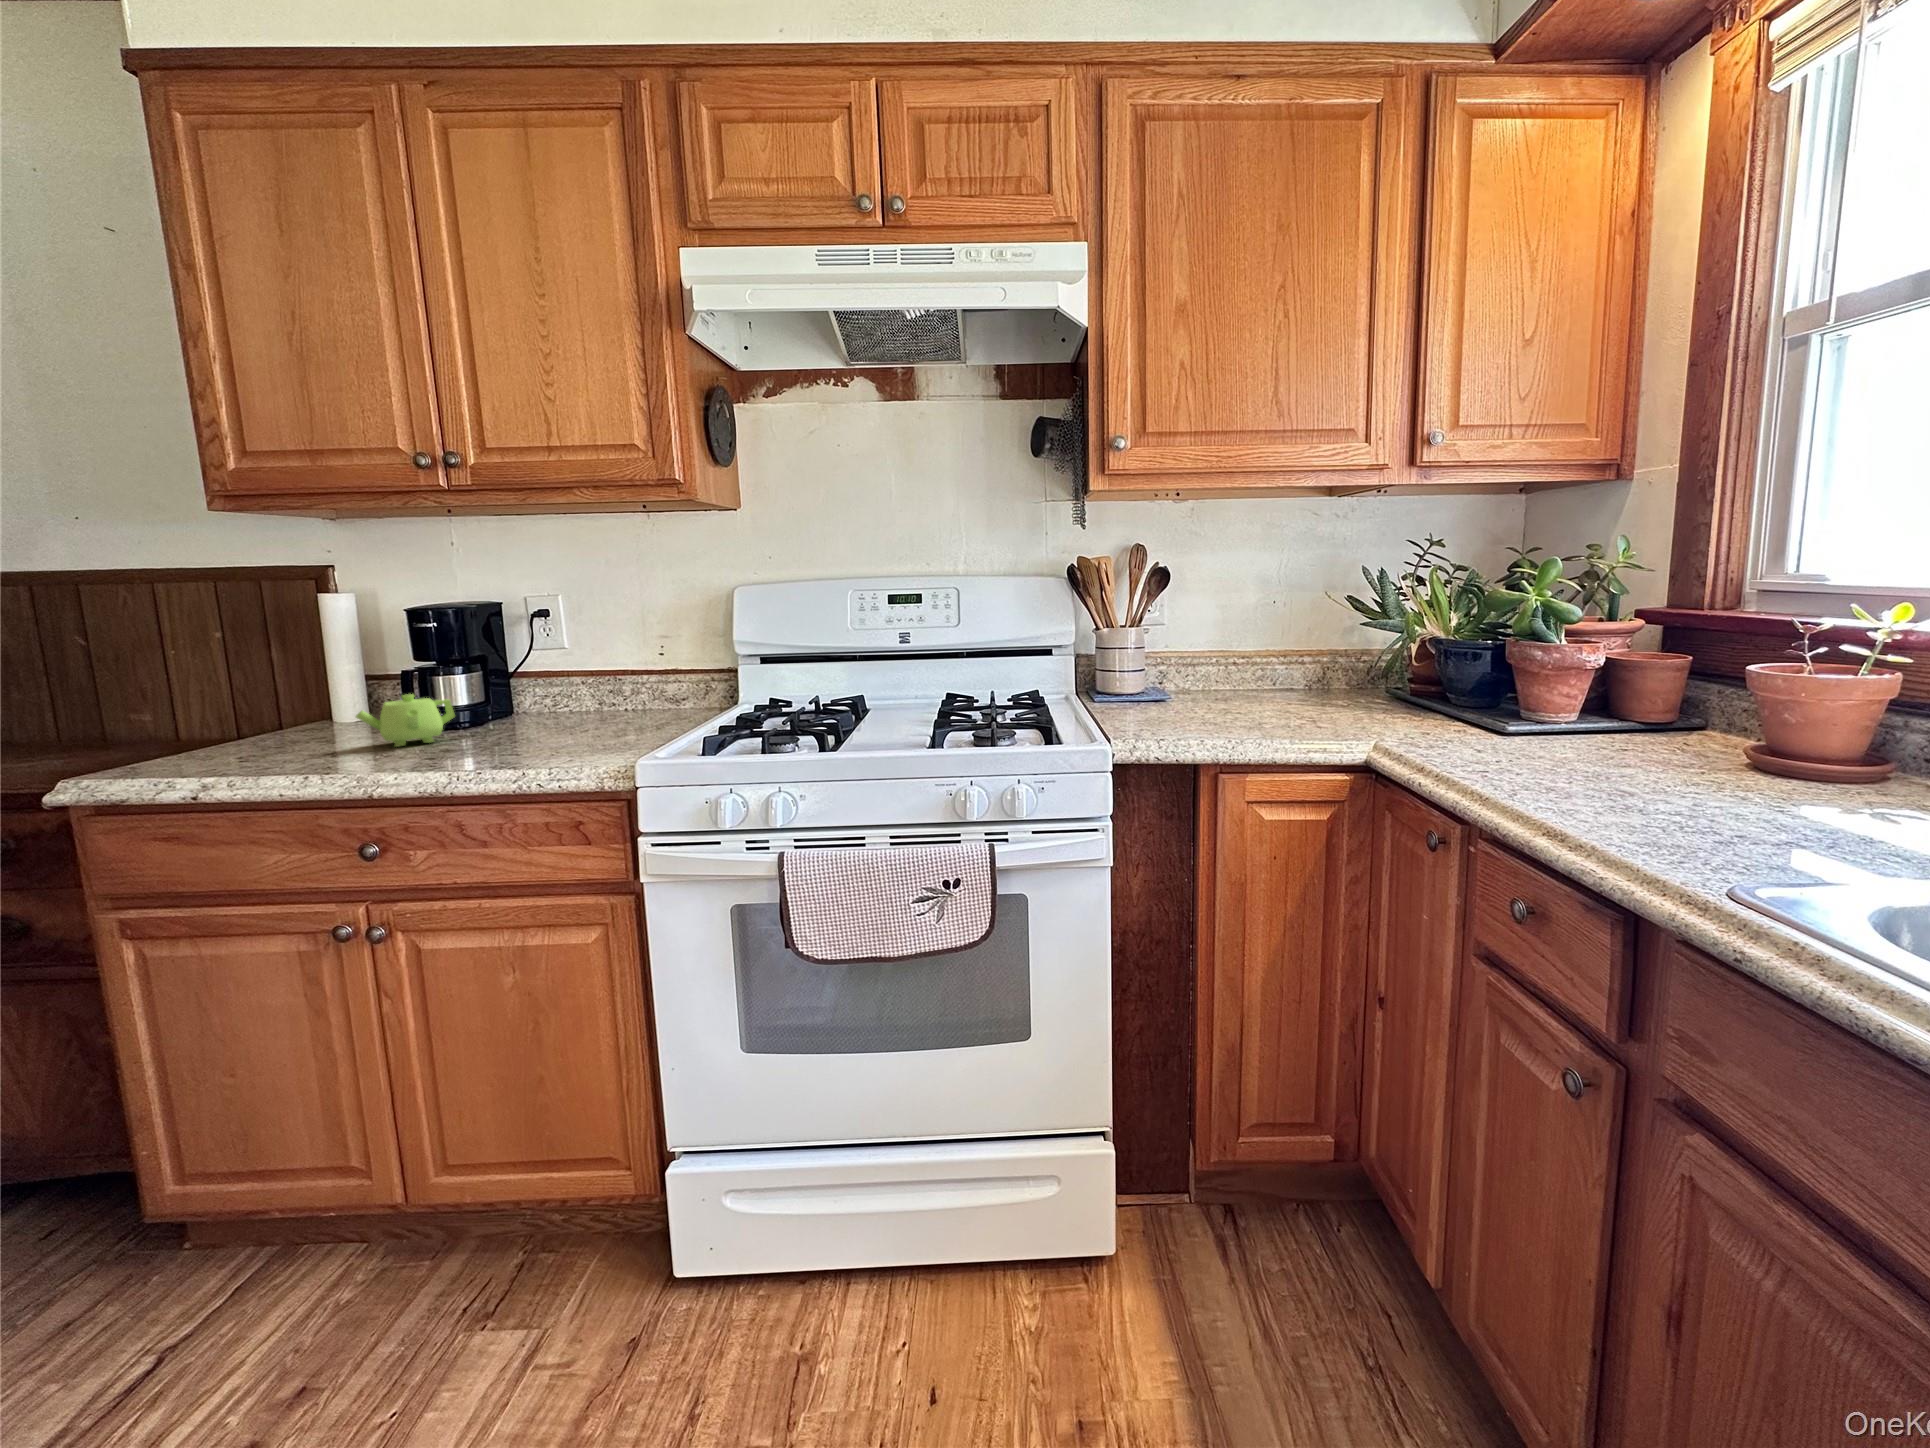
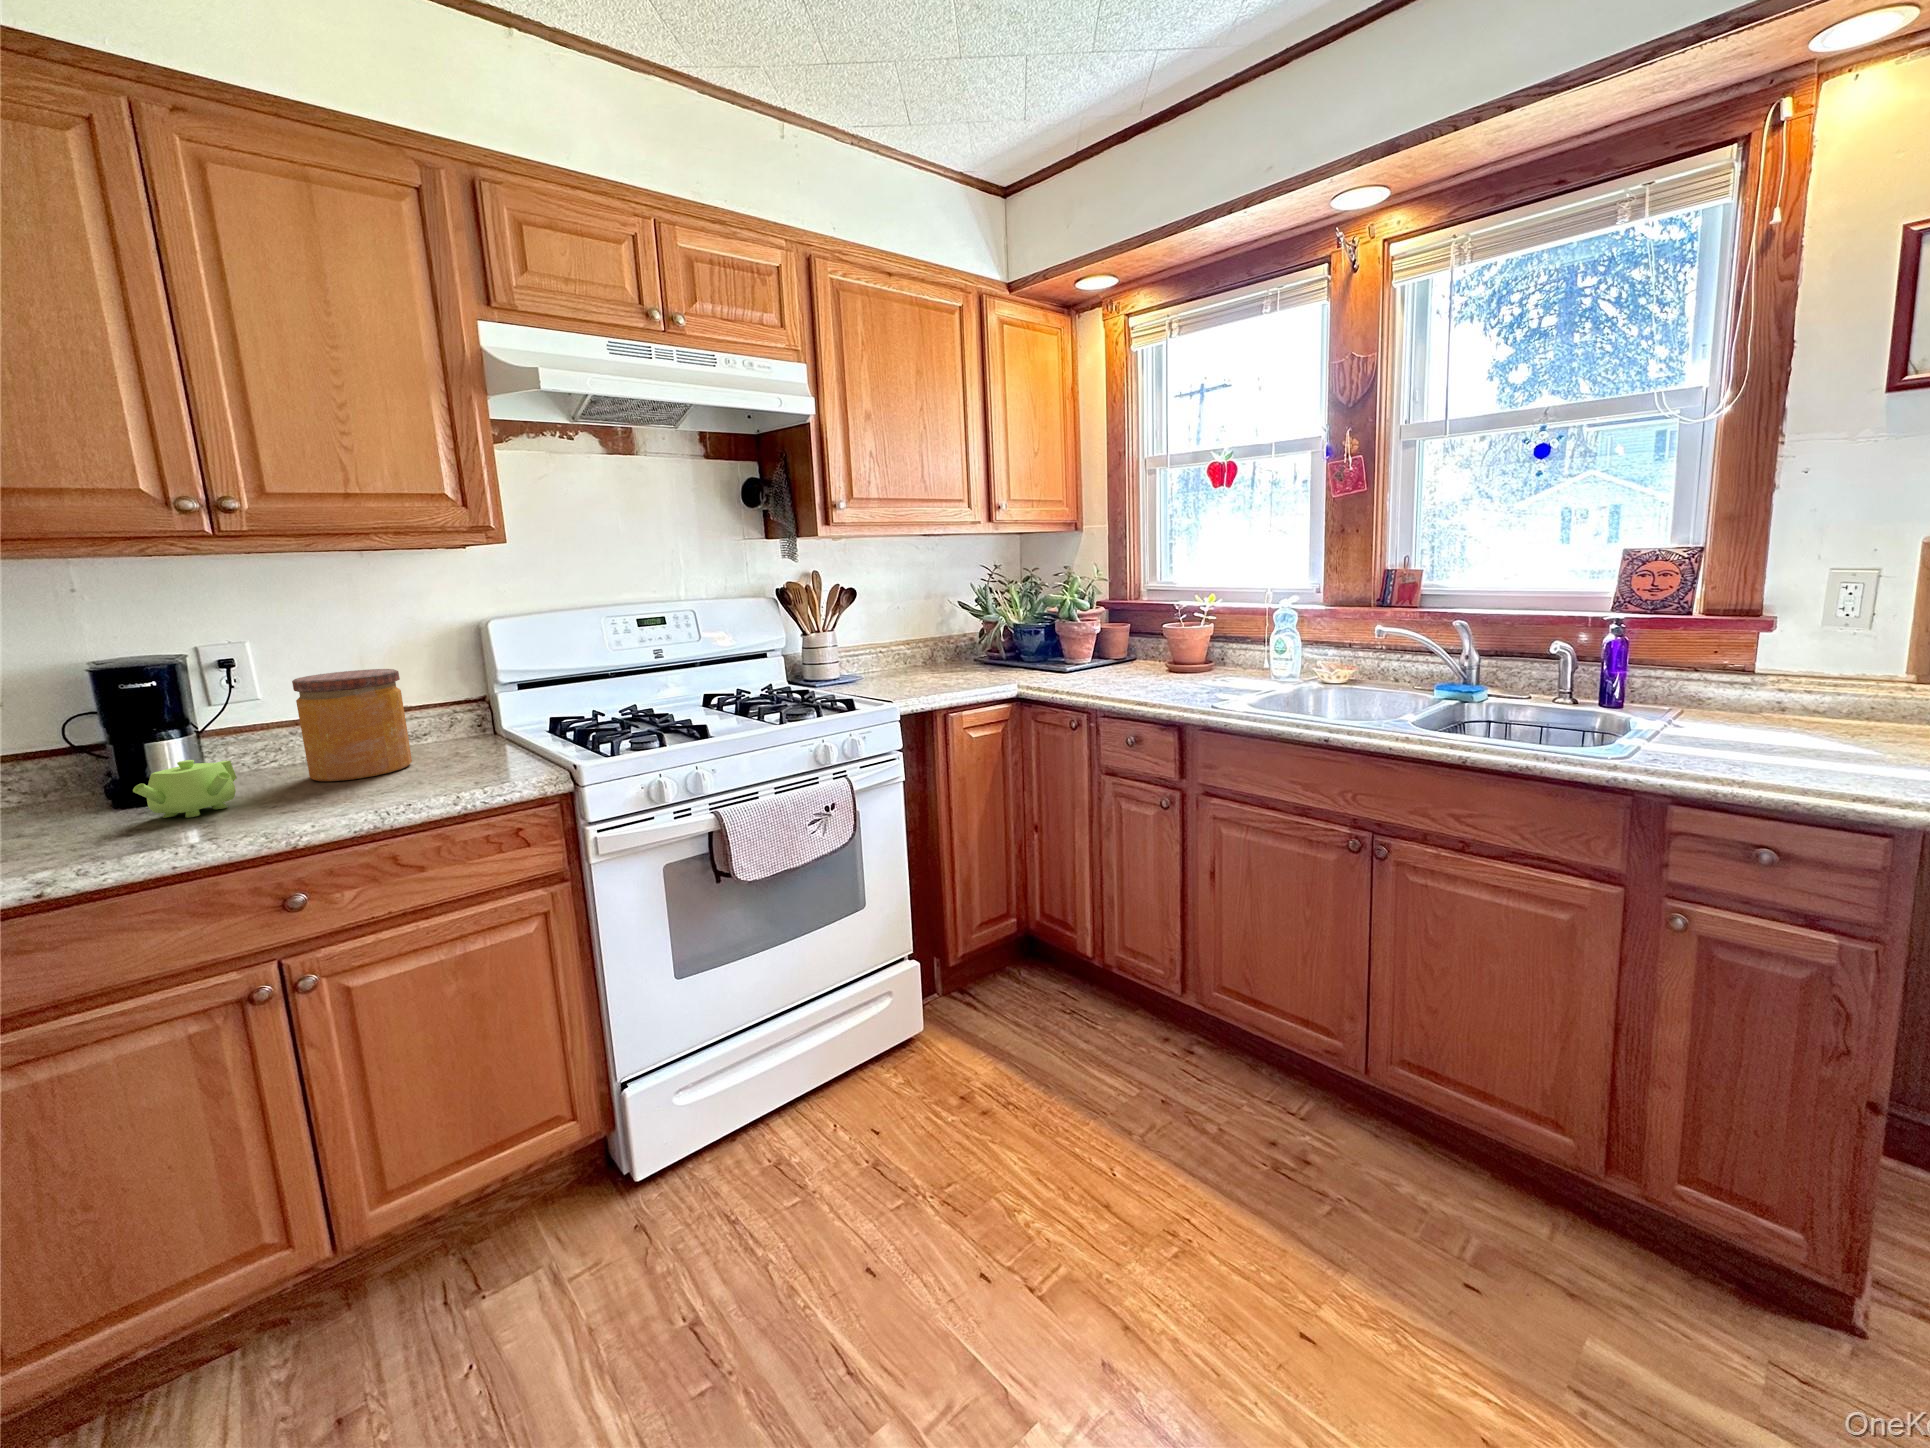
jar: none [519,627,621,733] -> present [292,669,412,781]

